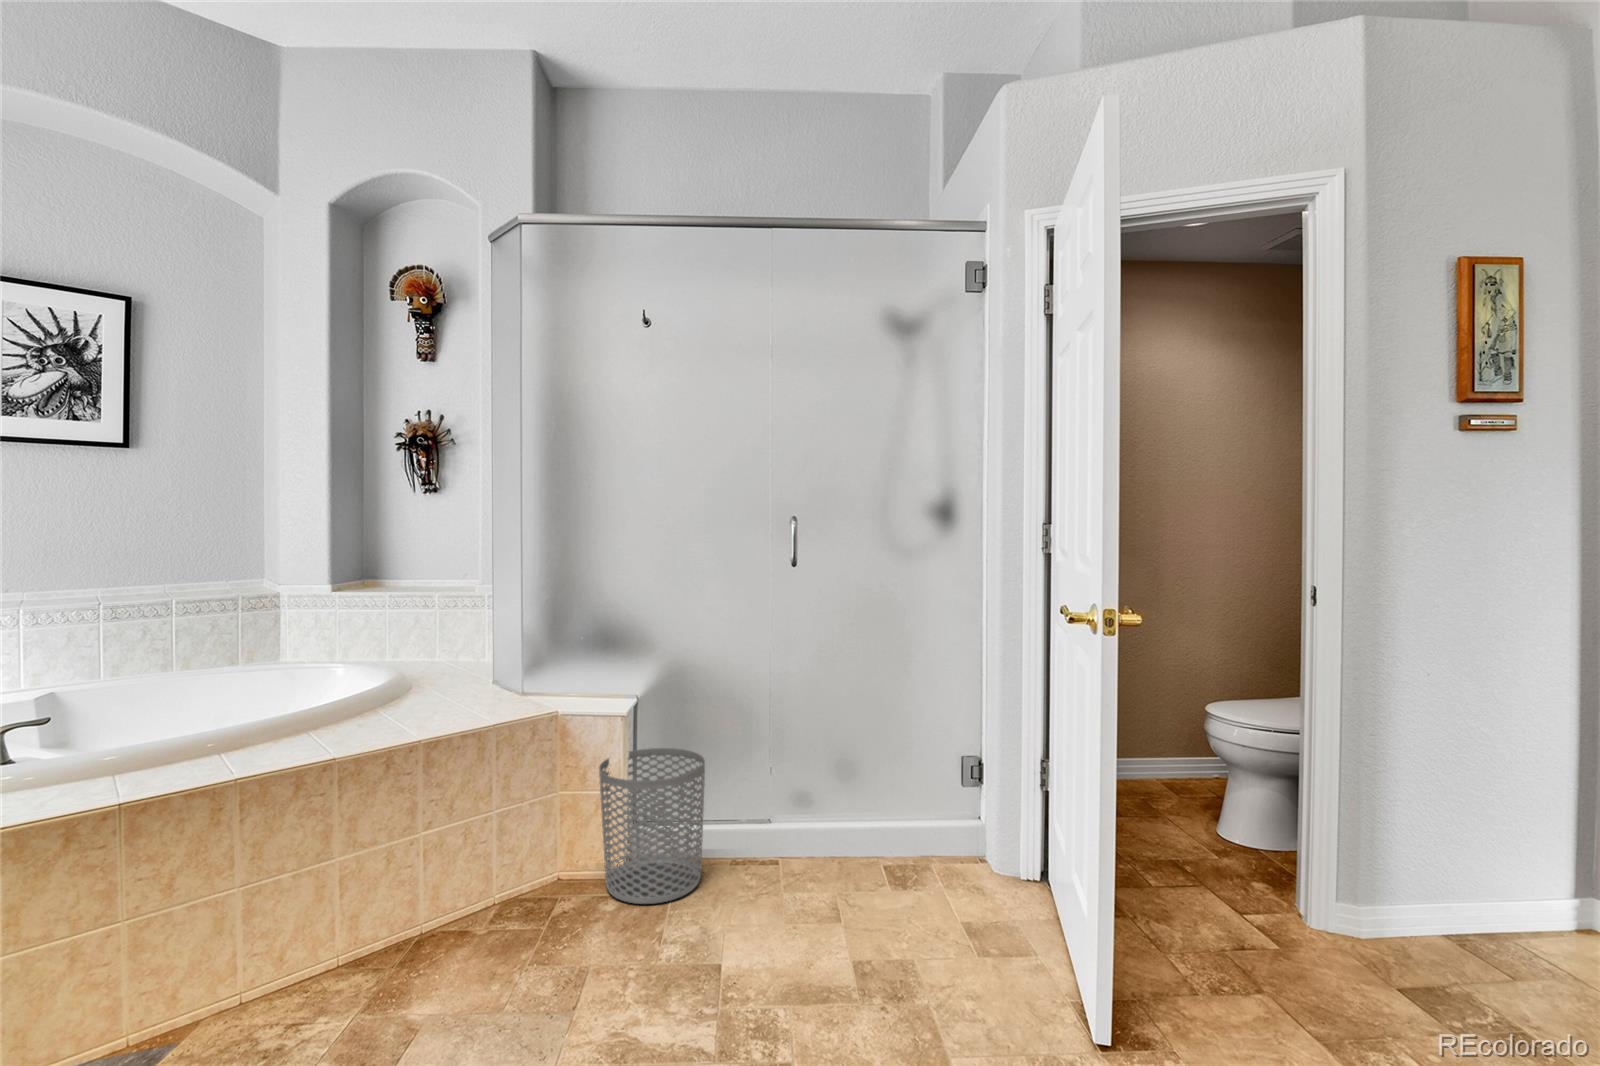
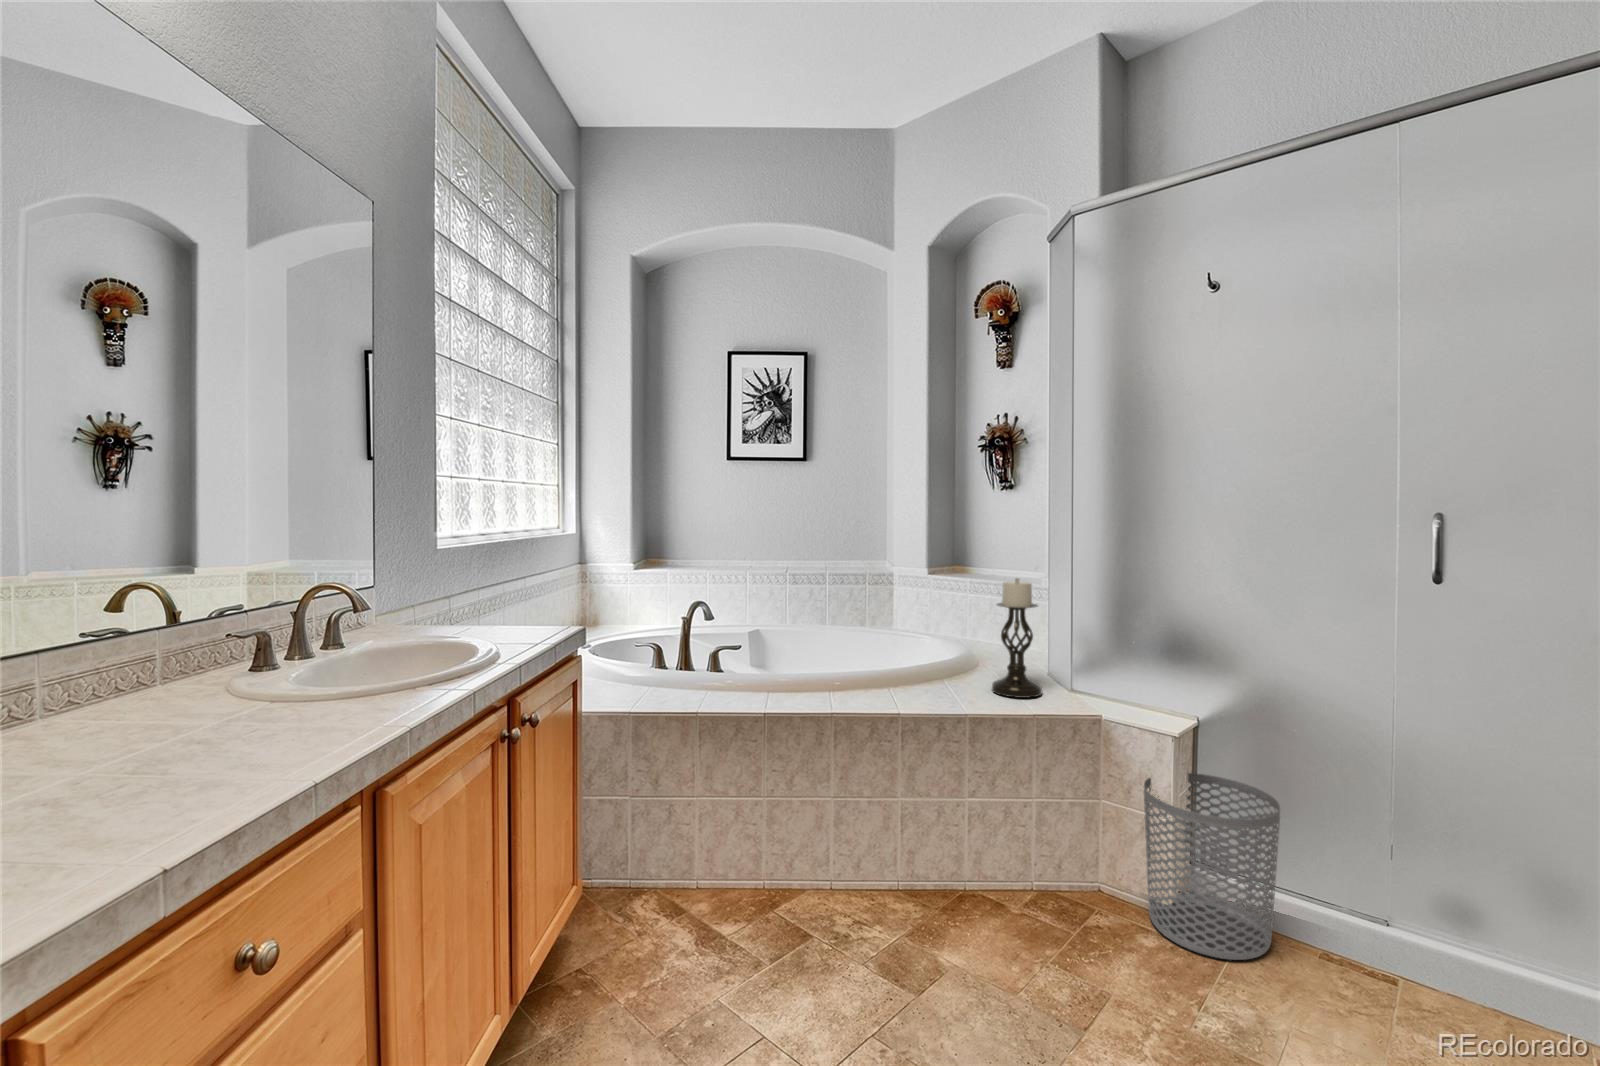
candle holder: none [438,587,494,713] -> present [992,578,1042,698]

